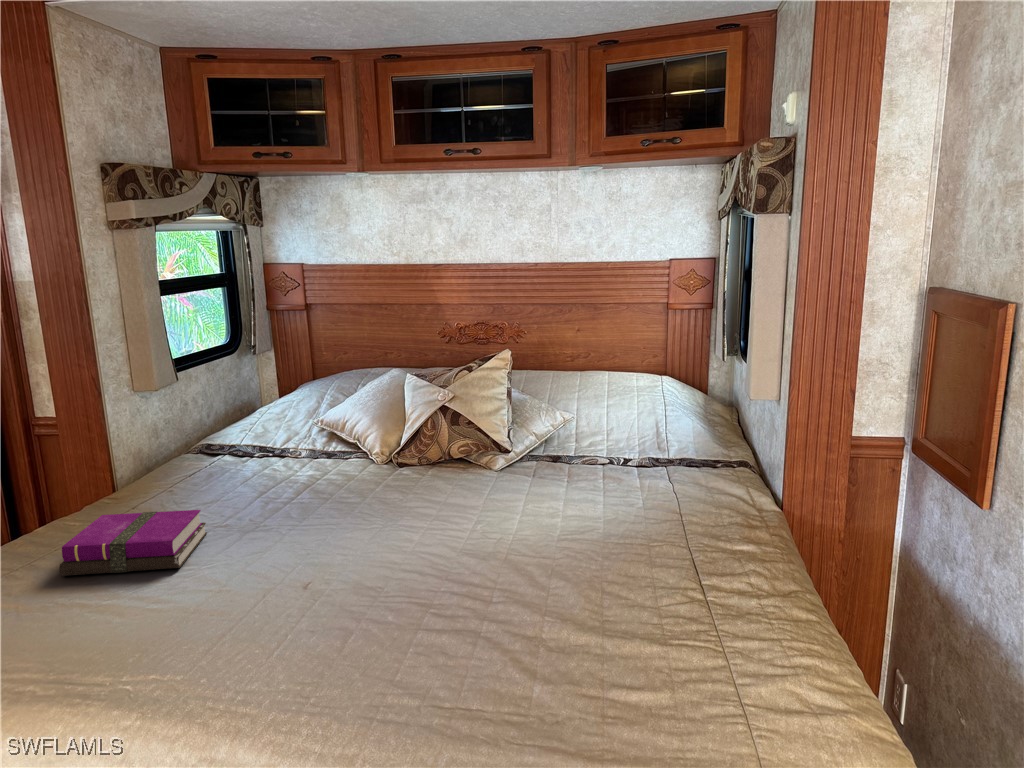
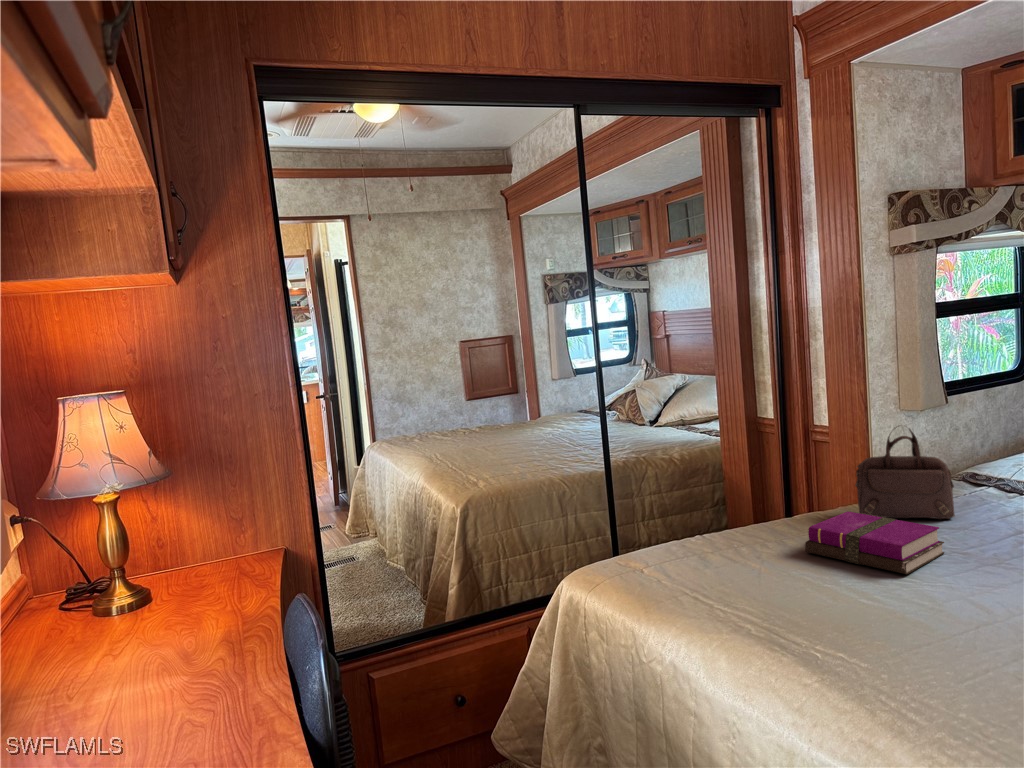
handbag: none [101,412,205,513] -> present [855,426,955,519]

